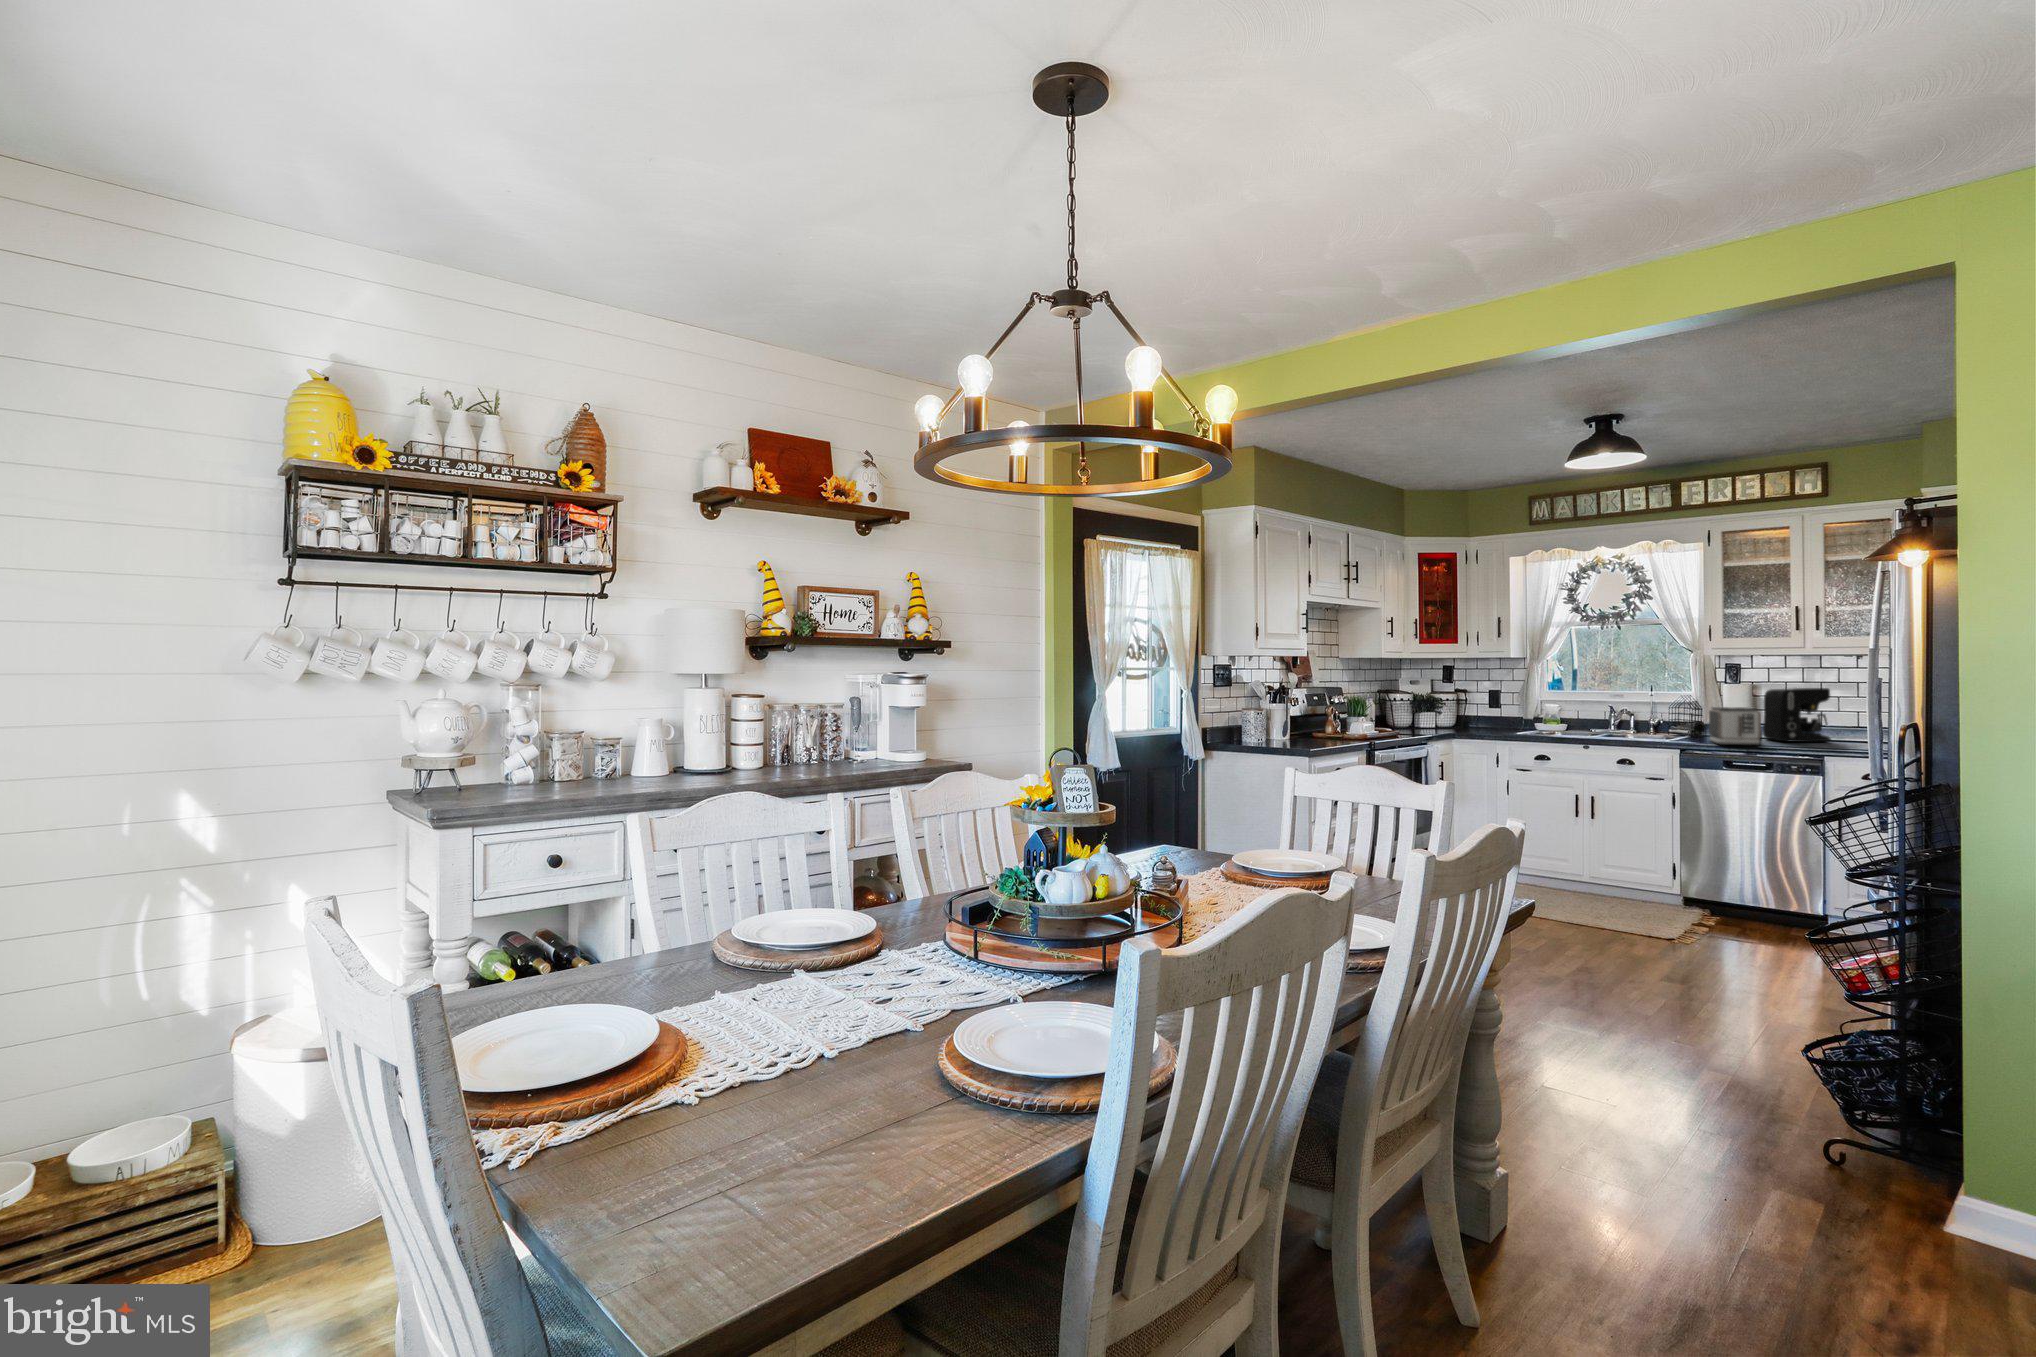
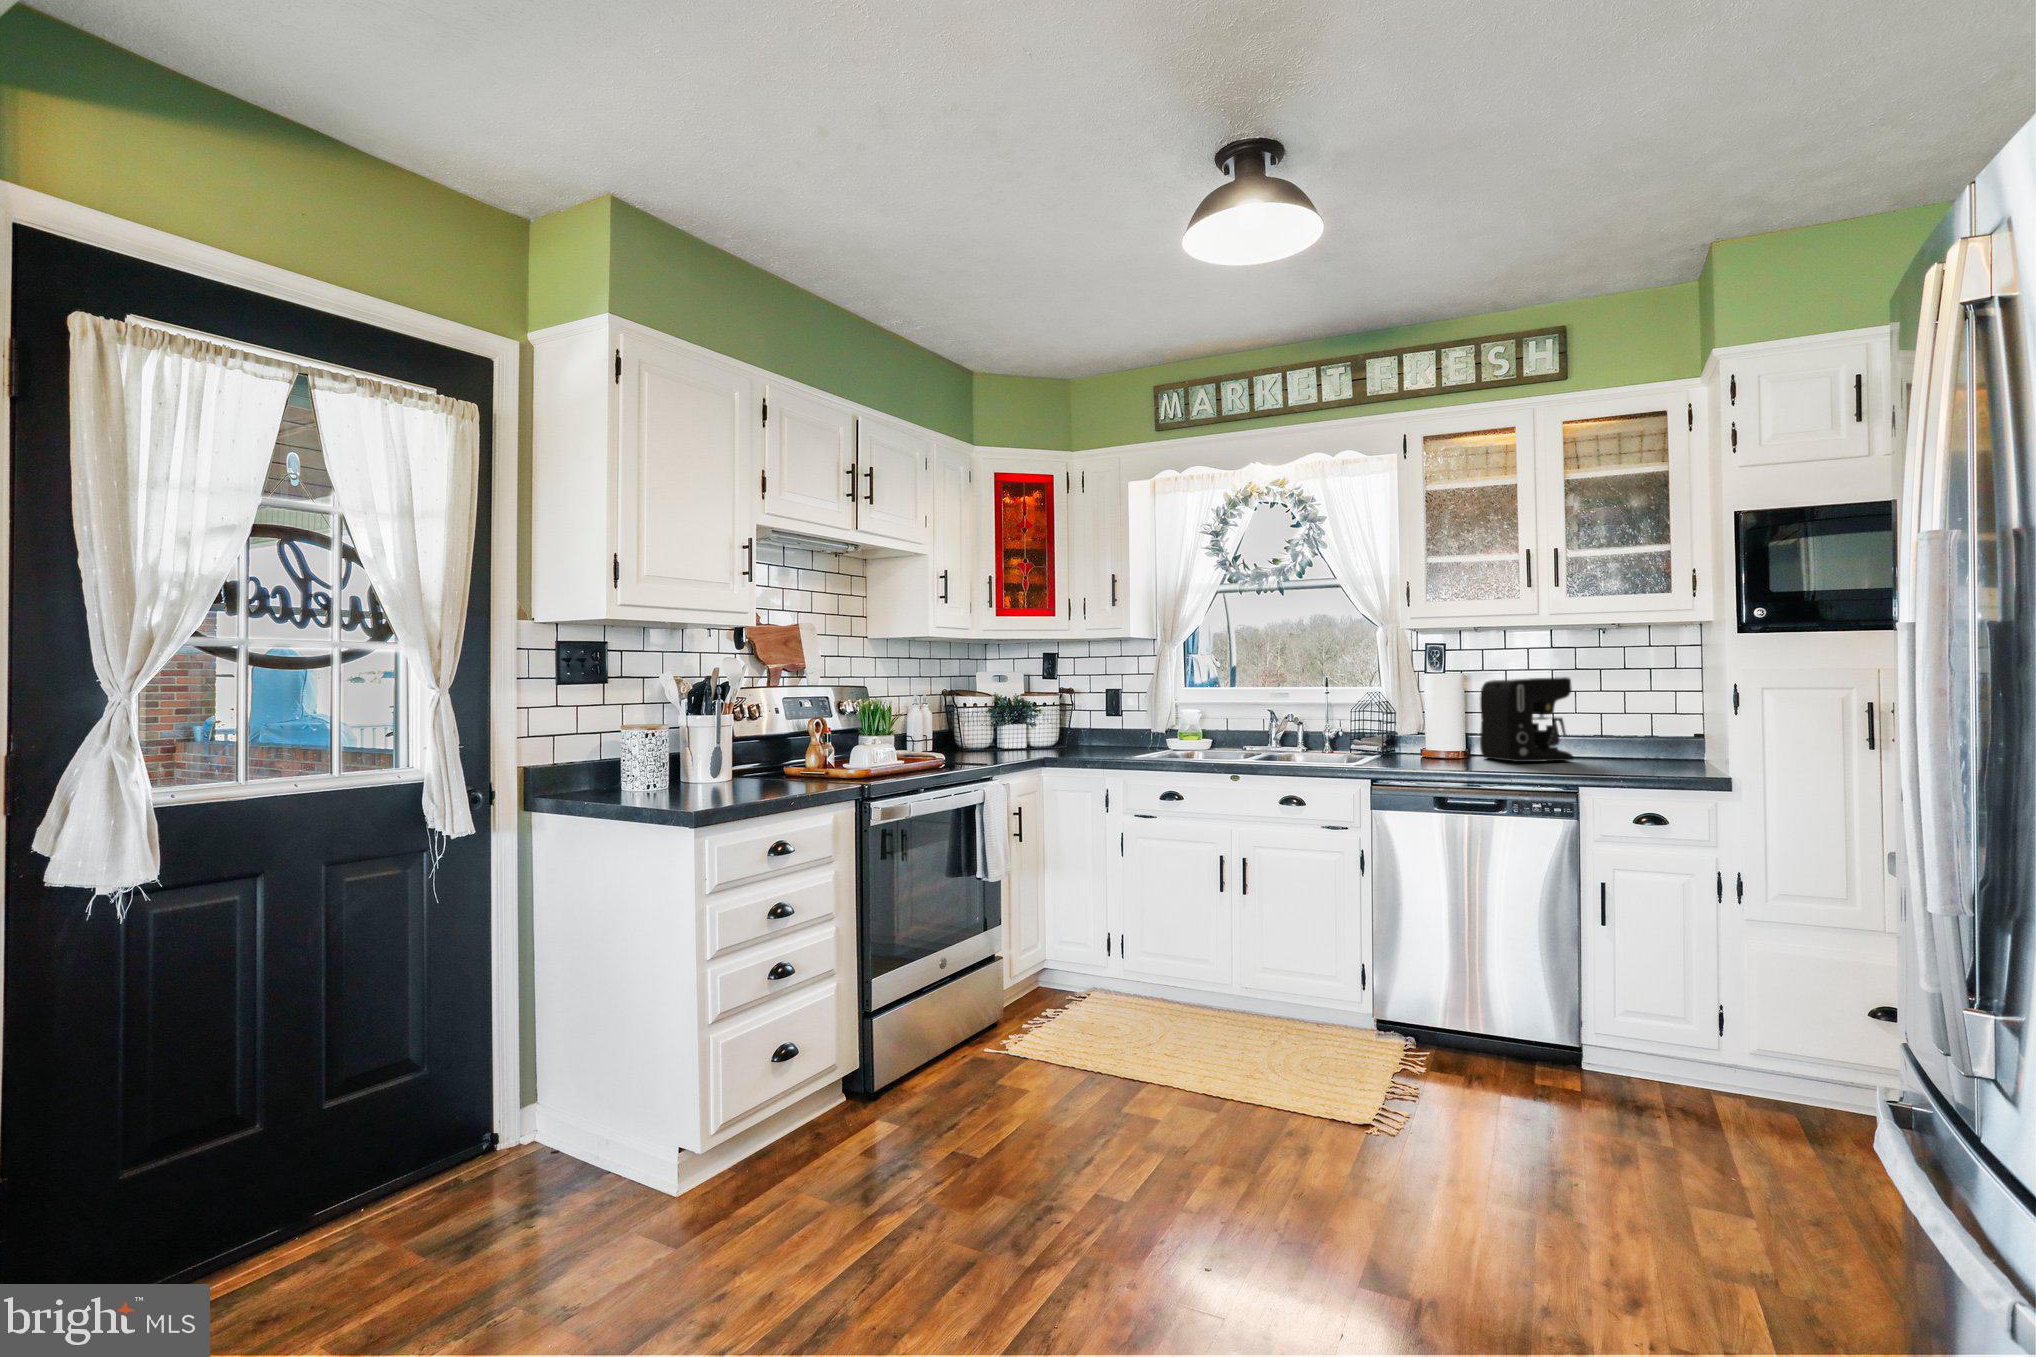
toaster: present [1709,707,1761,745] -> none [1409,709,1487,771]

